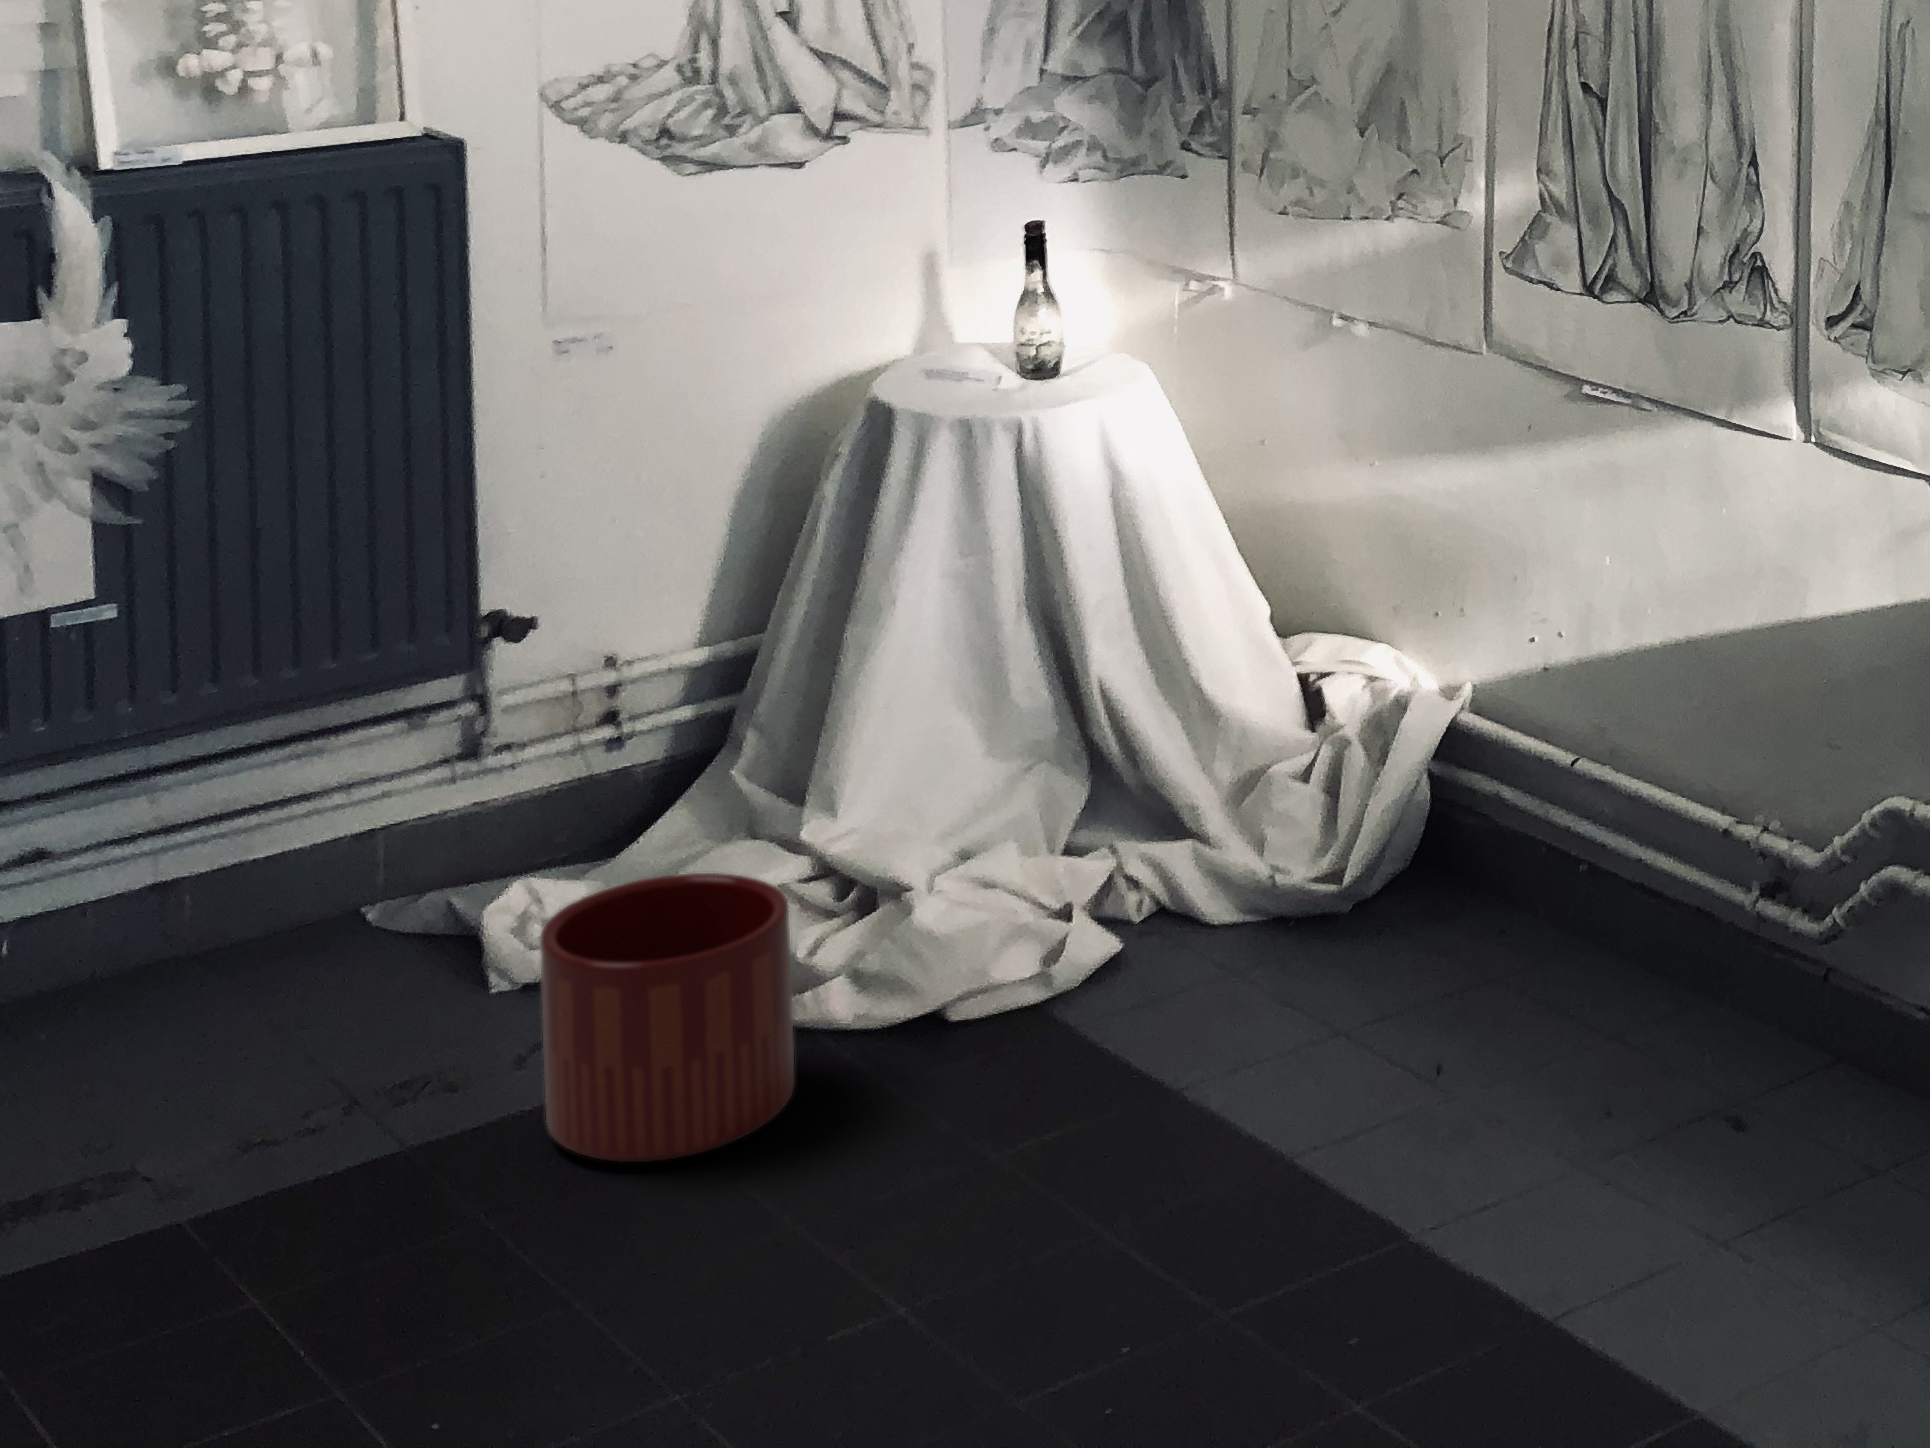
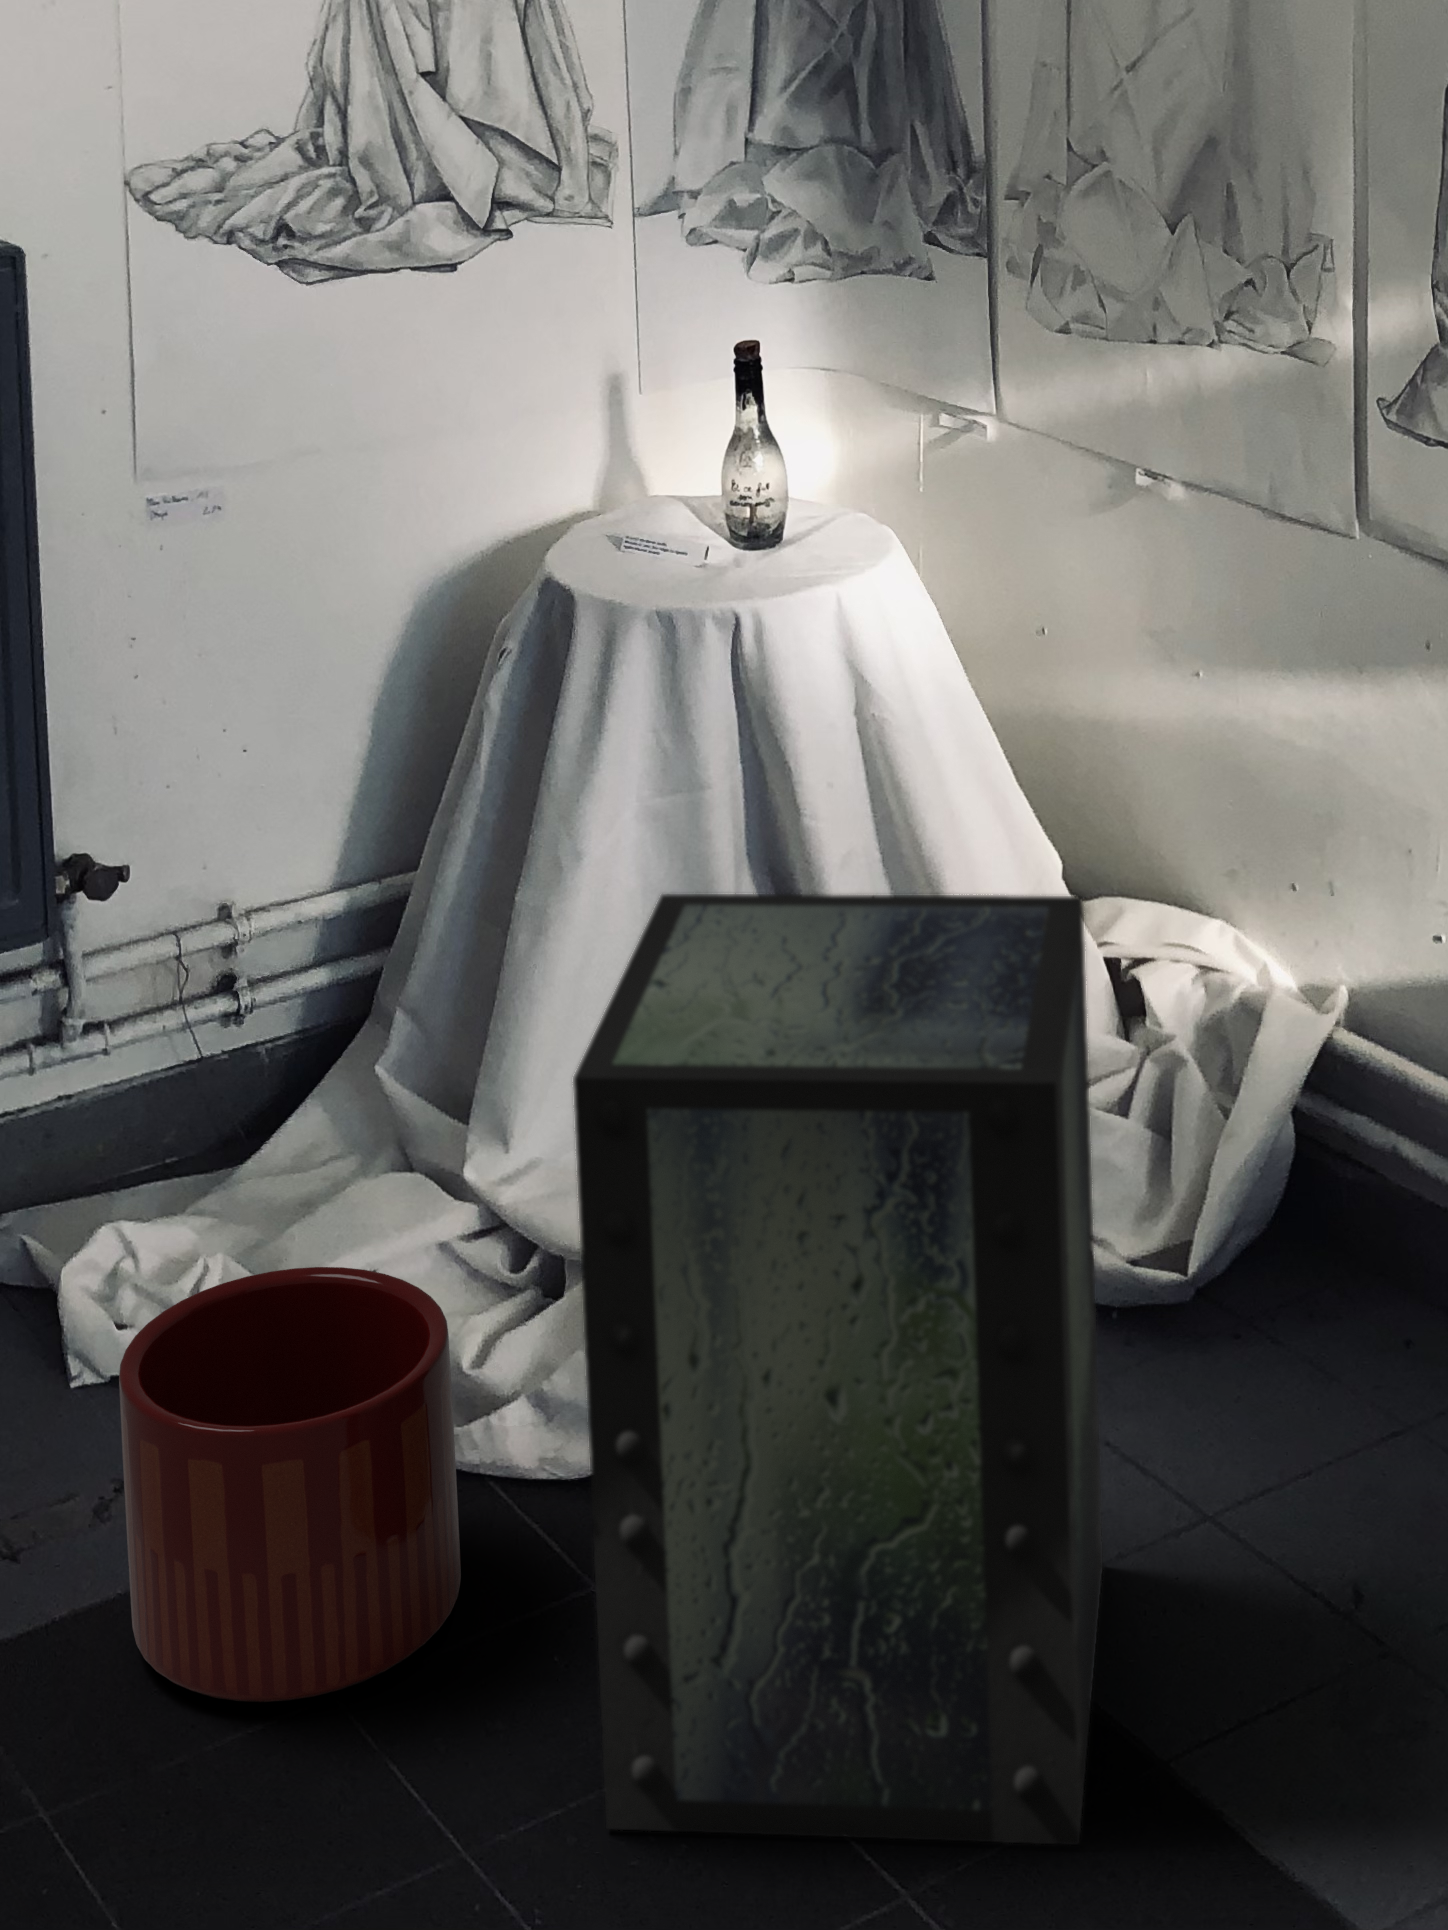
storage box: none [882,585,1264,1216] -> present [573,894,1103,1845]

